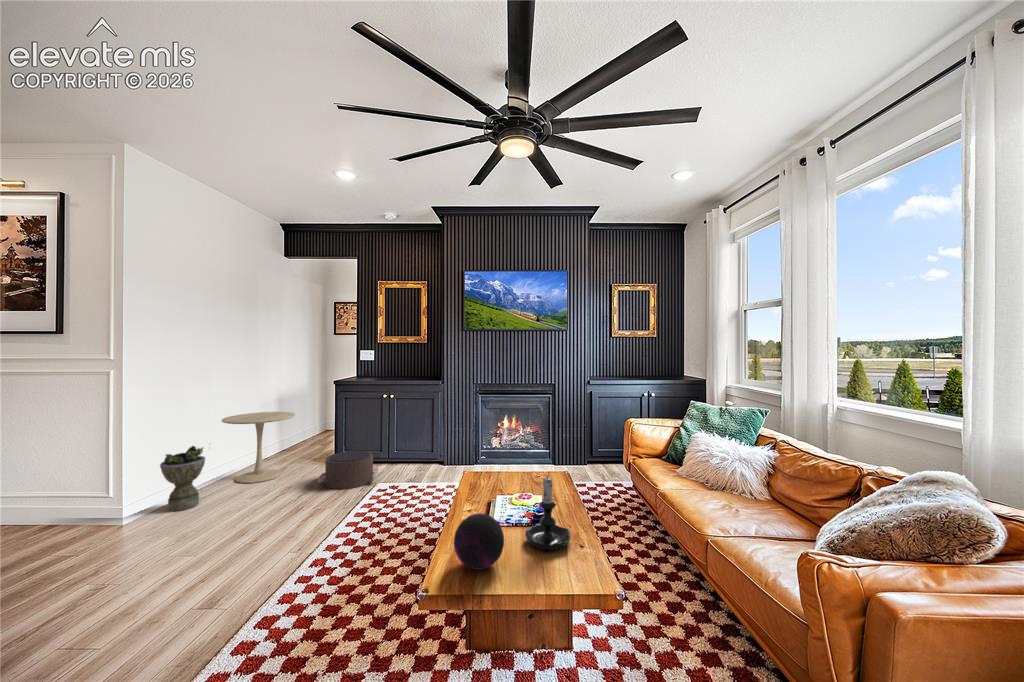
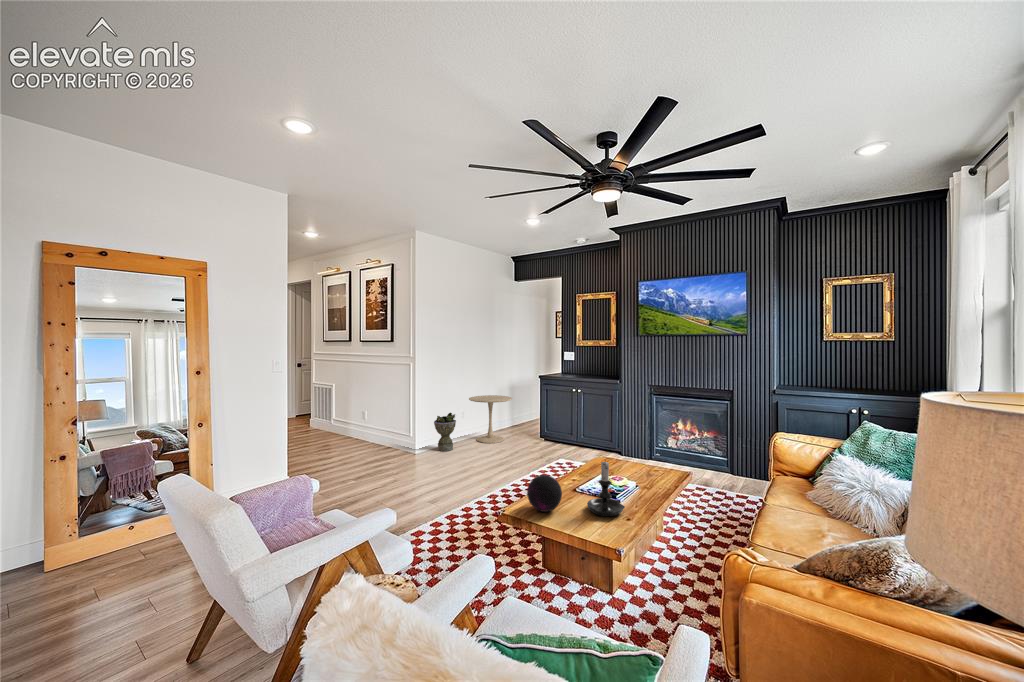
pouf: present [318,451,379,489] -> none [518,431,563,458]

